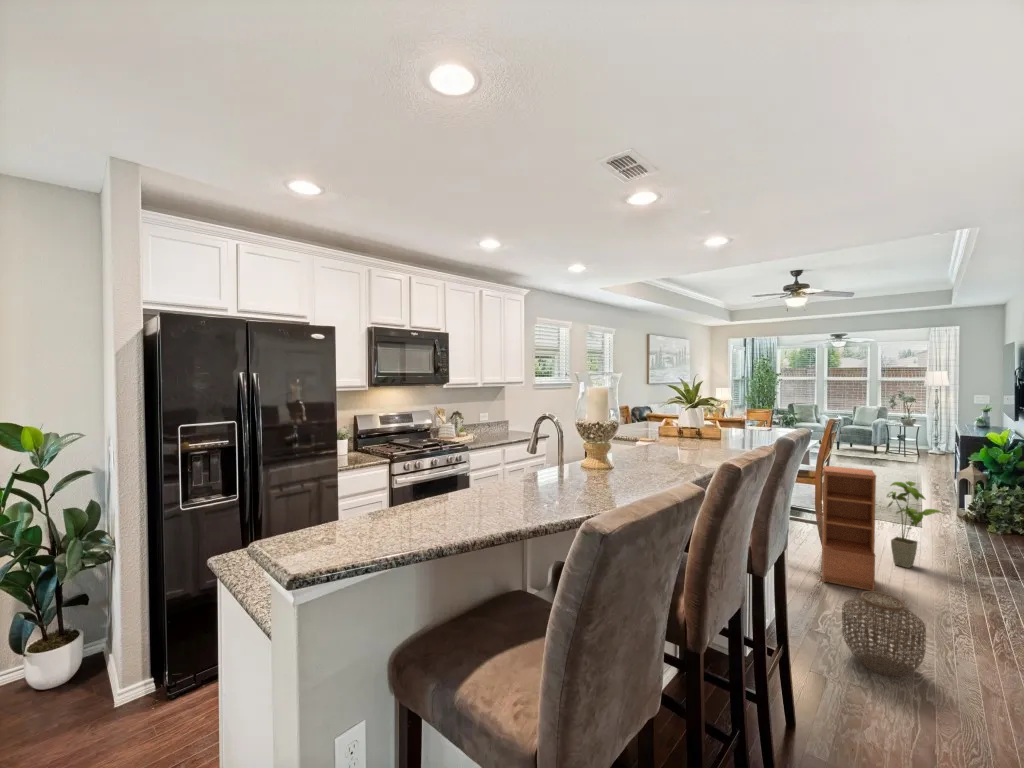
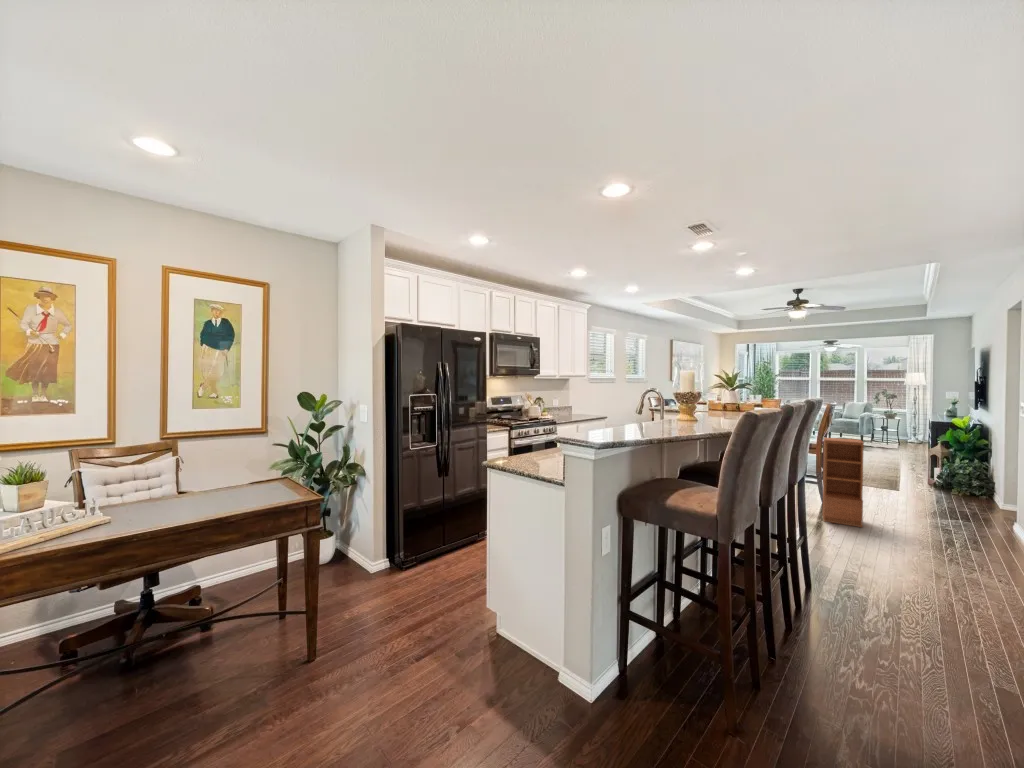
house plant: present [887,481,942,568] -> none [870,450,917,515]
woven basket: present [842,591,926,676] -> none [840,515,898,569]

